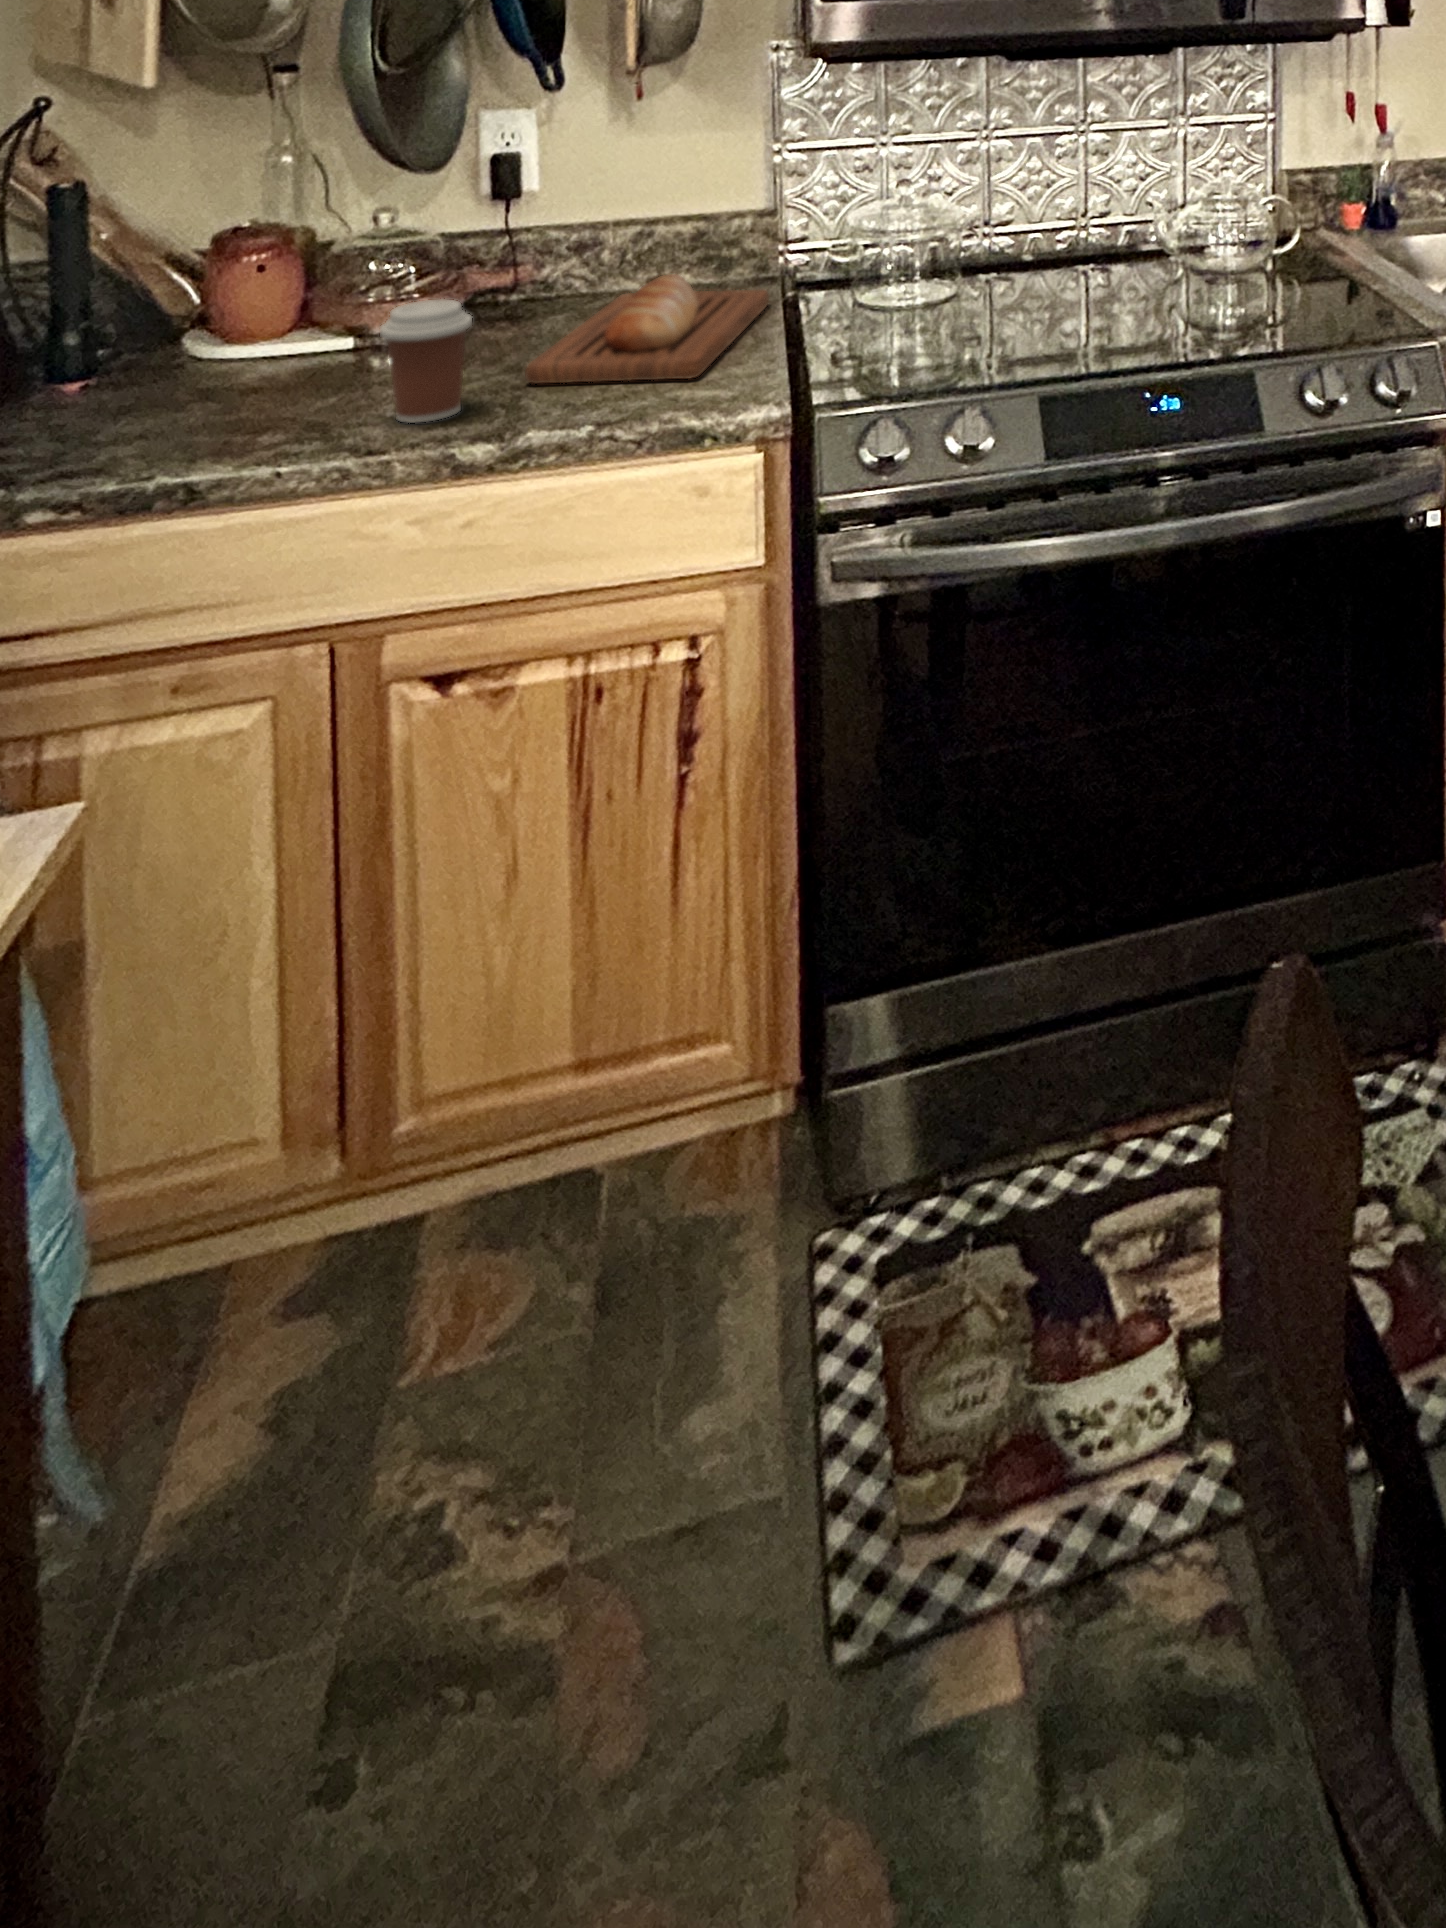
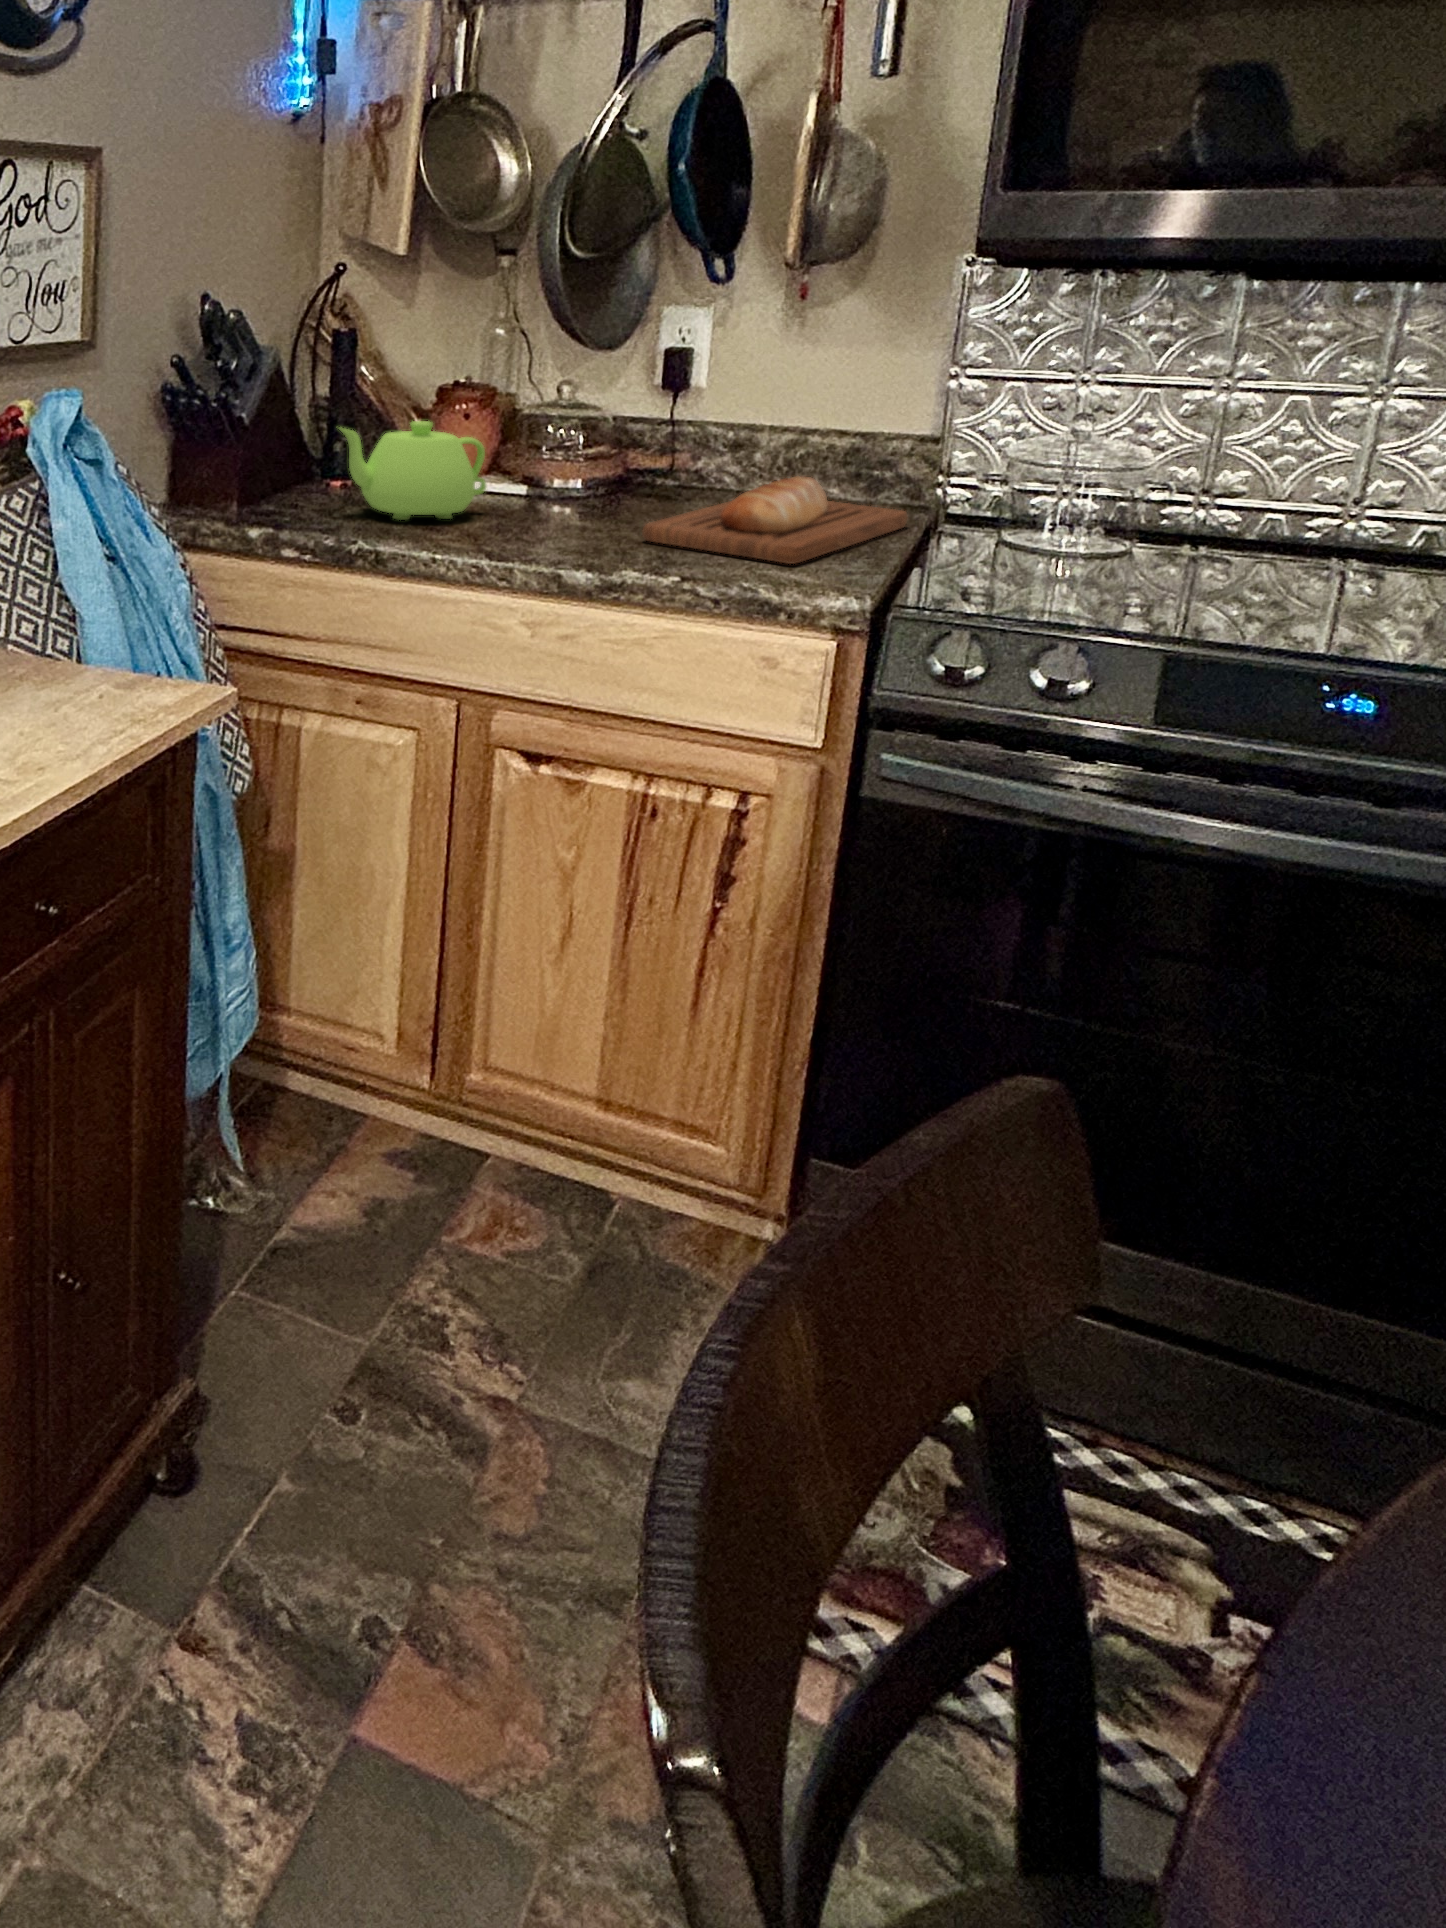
teapot: none [90,292,313,426] -> present [339,421,486,520]
coffee cup: present [380,299,472,423] -> none [525,448,600,549]

